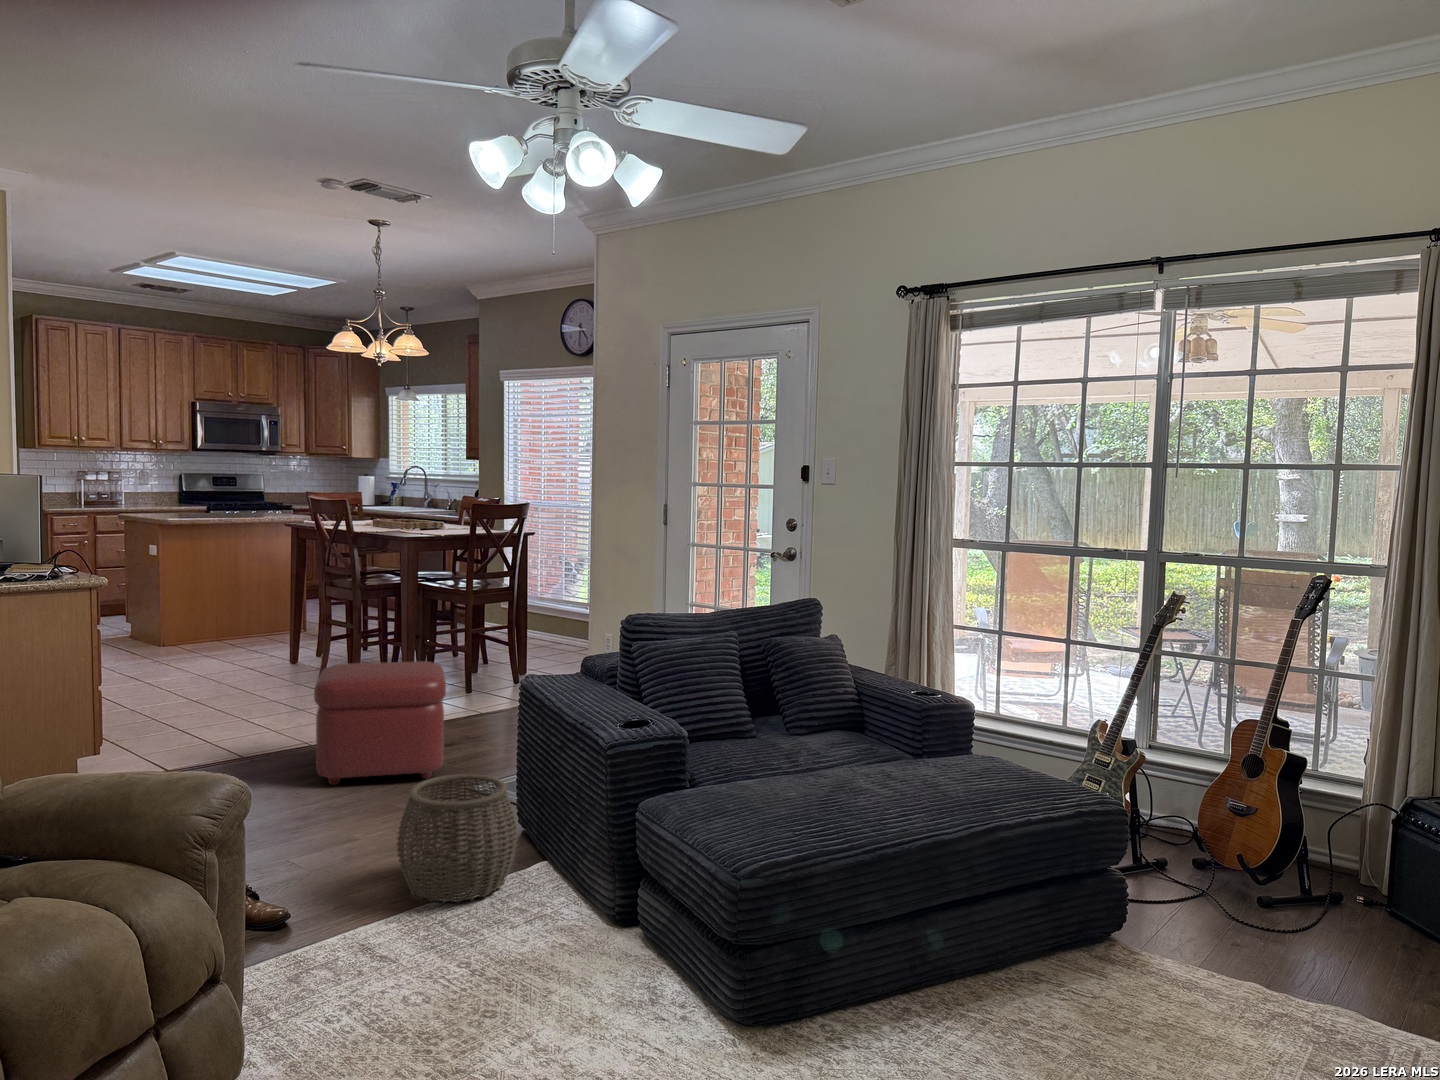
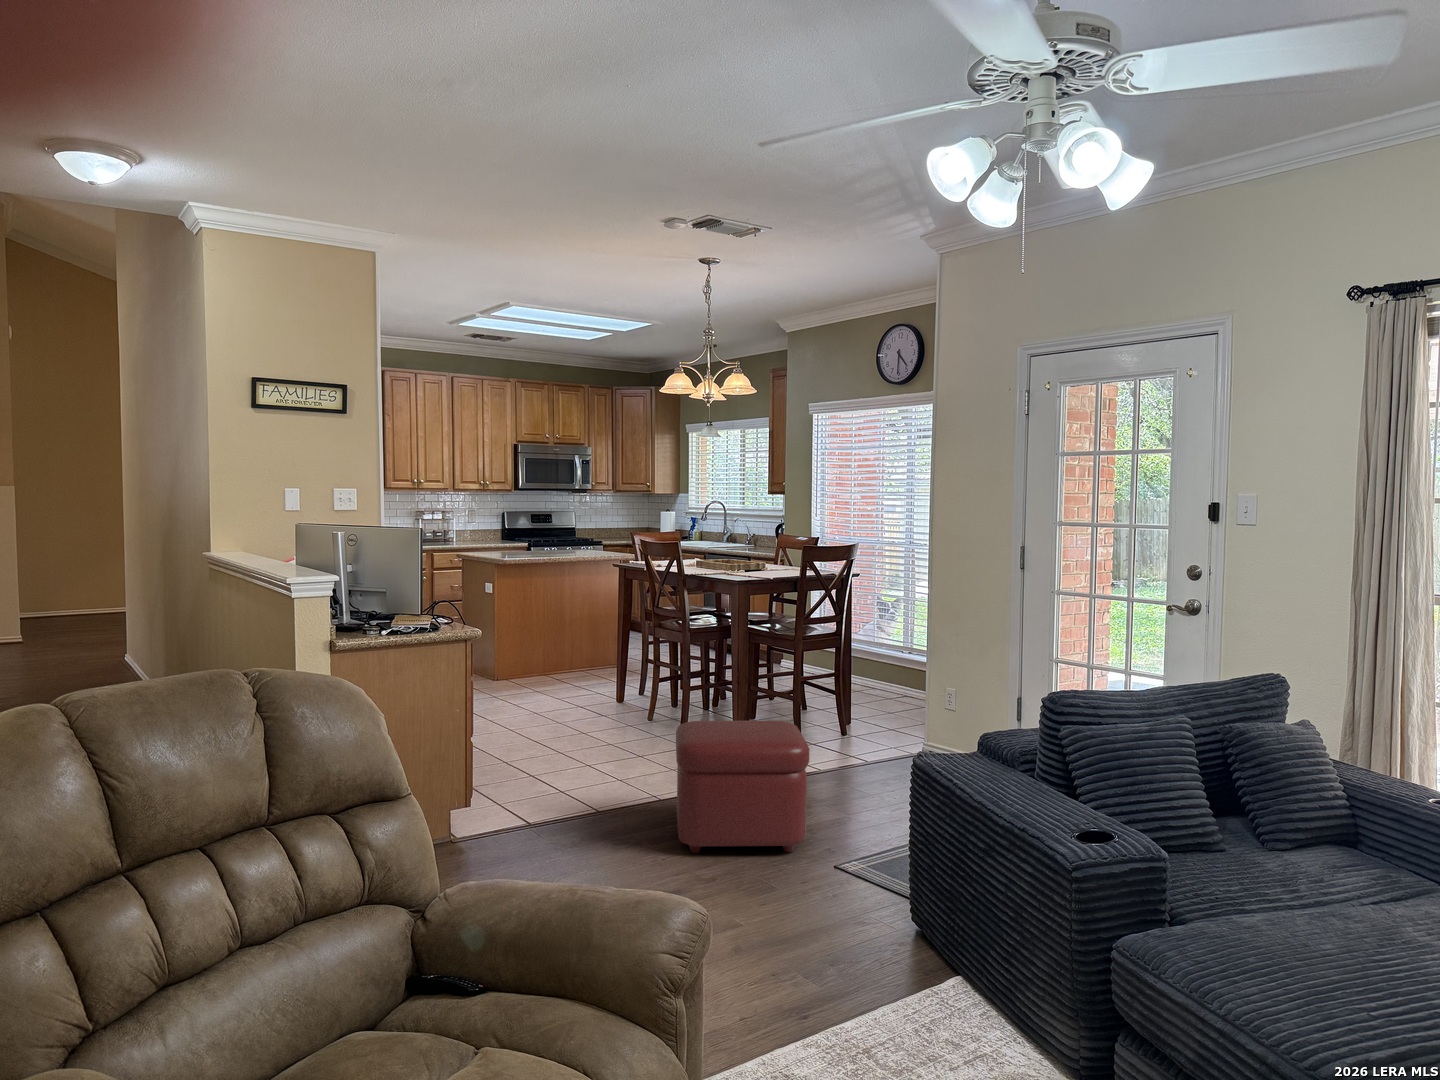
woven basket: present [397,774,518,903] -> none [803,870,937,1028]

